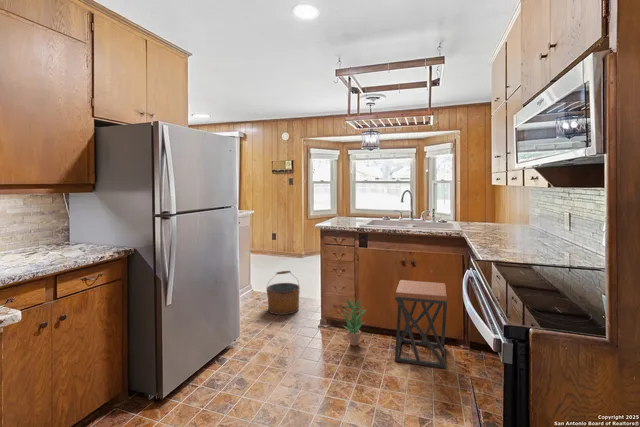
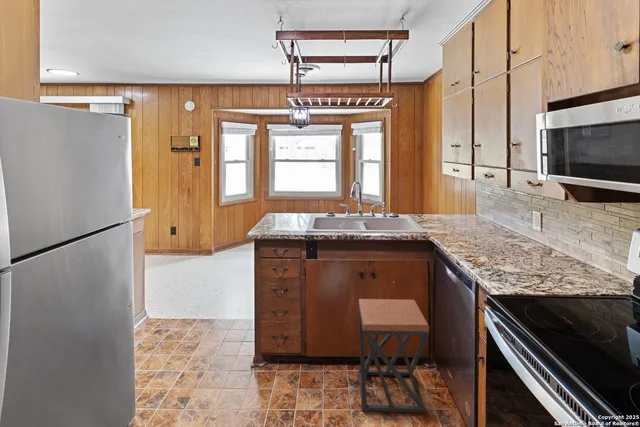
bucket: present [267,271,300,315] -> none [174,288,221,350]
potted plant: present [342,298,365,346] -> none [285,329,321,392]

